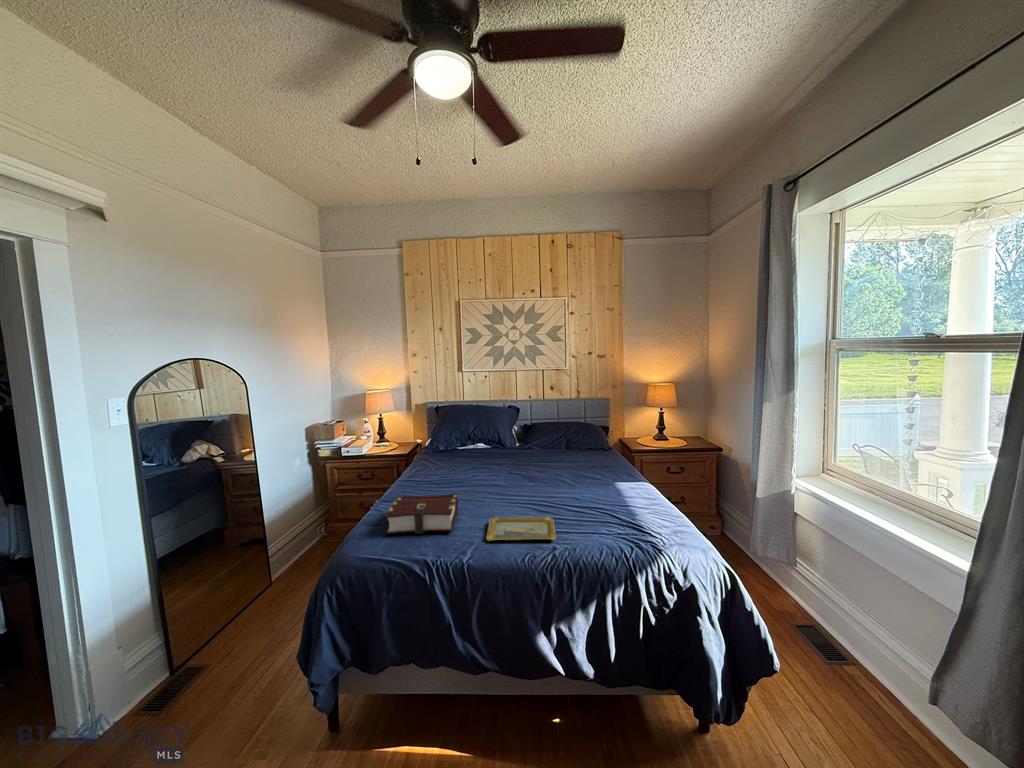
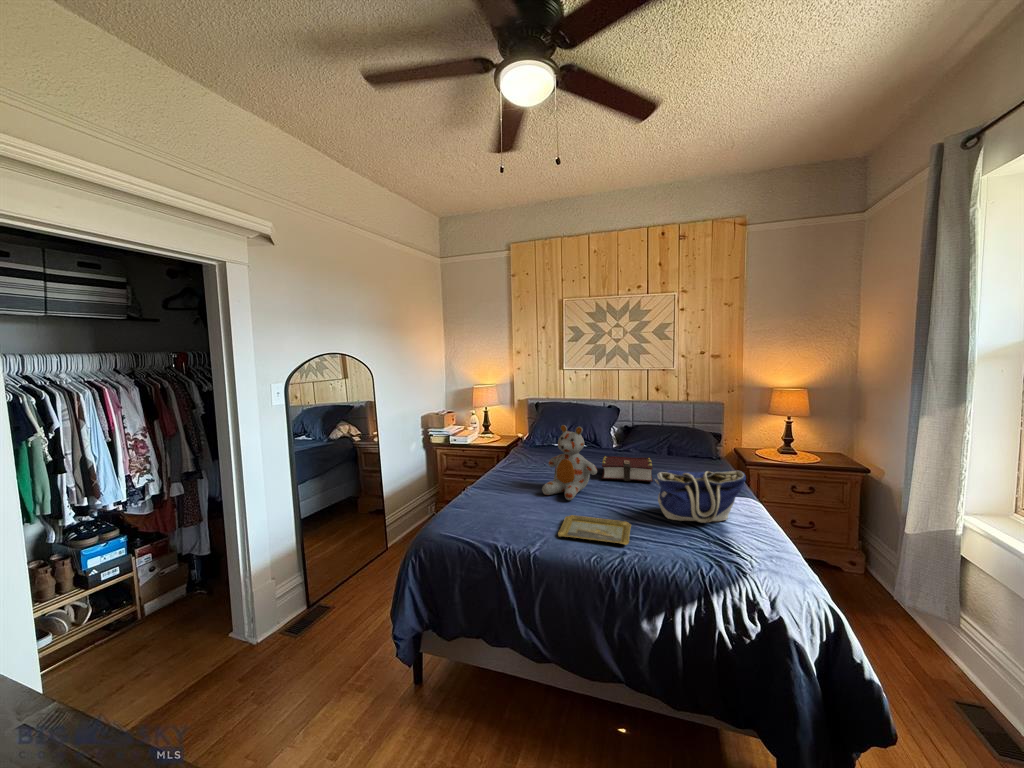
stuffed bear: none [459,427,513,502] -> present [542,425,597,500]
tote bag: none [571,458,648,509] -> present [655,470,746,523]
book: present [385,494,458,534] -> present [602,456,653,482]

